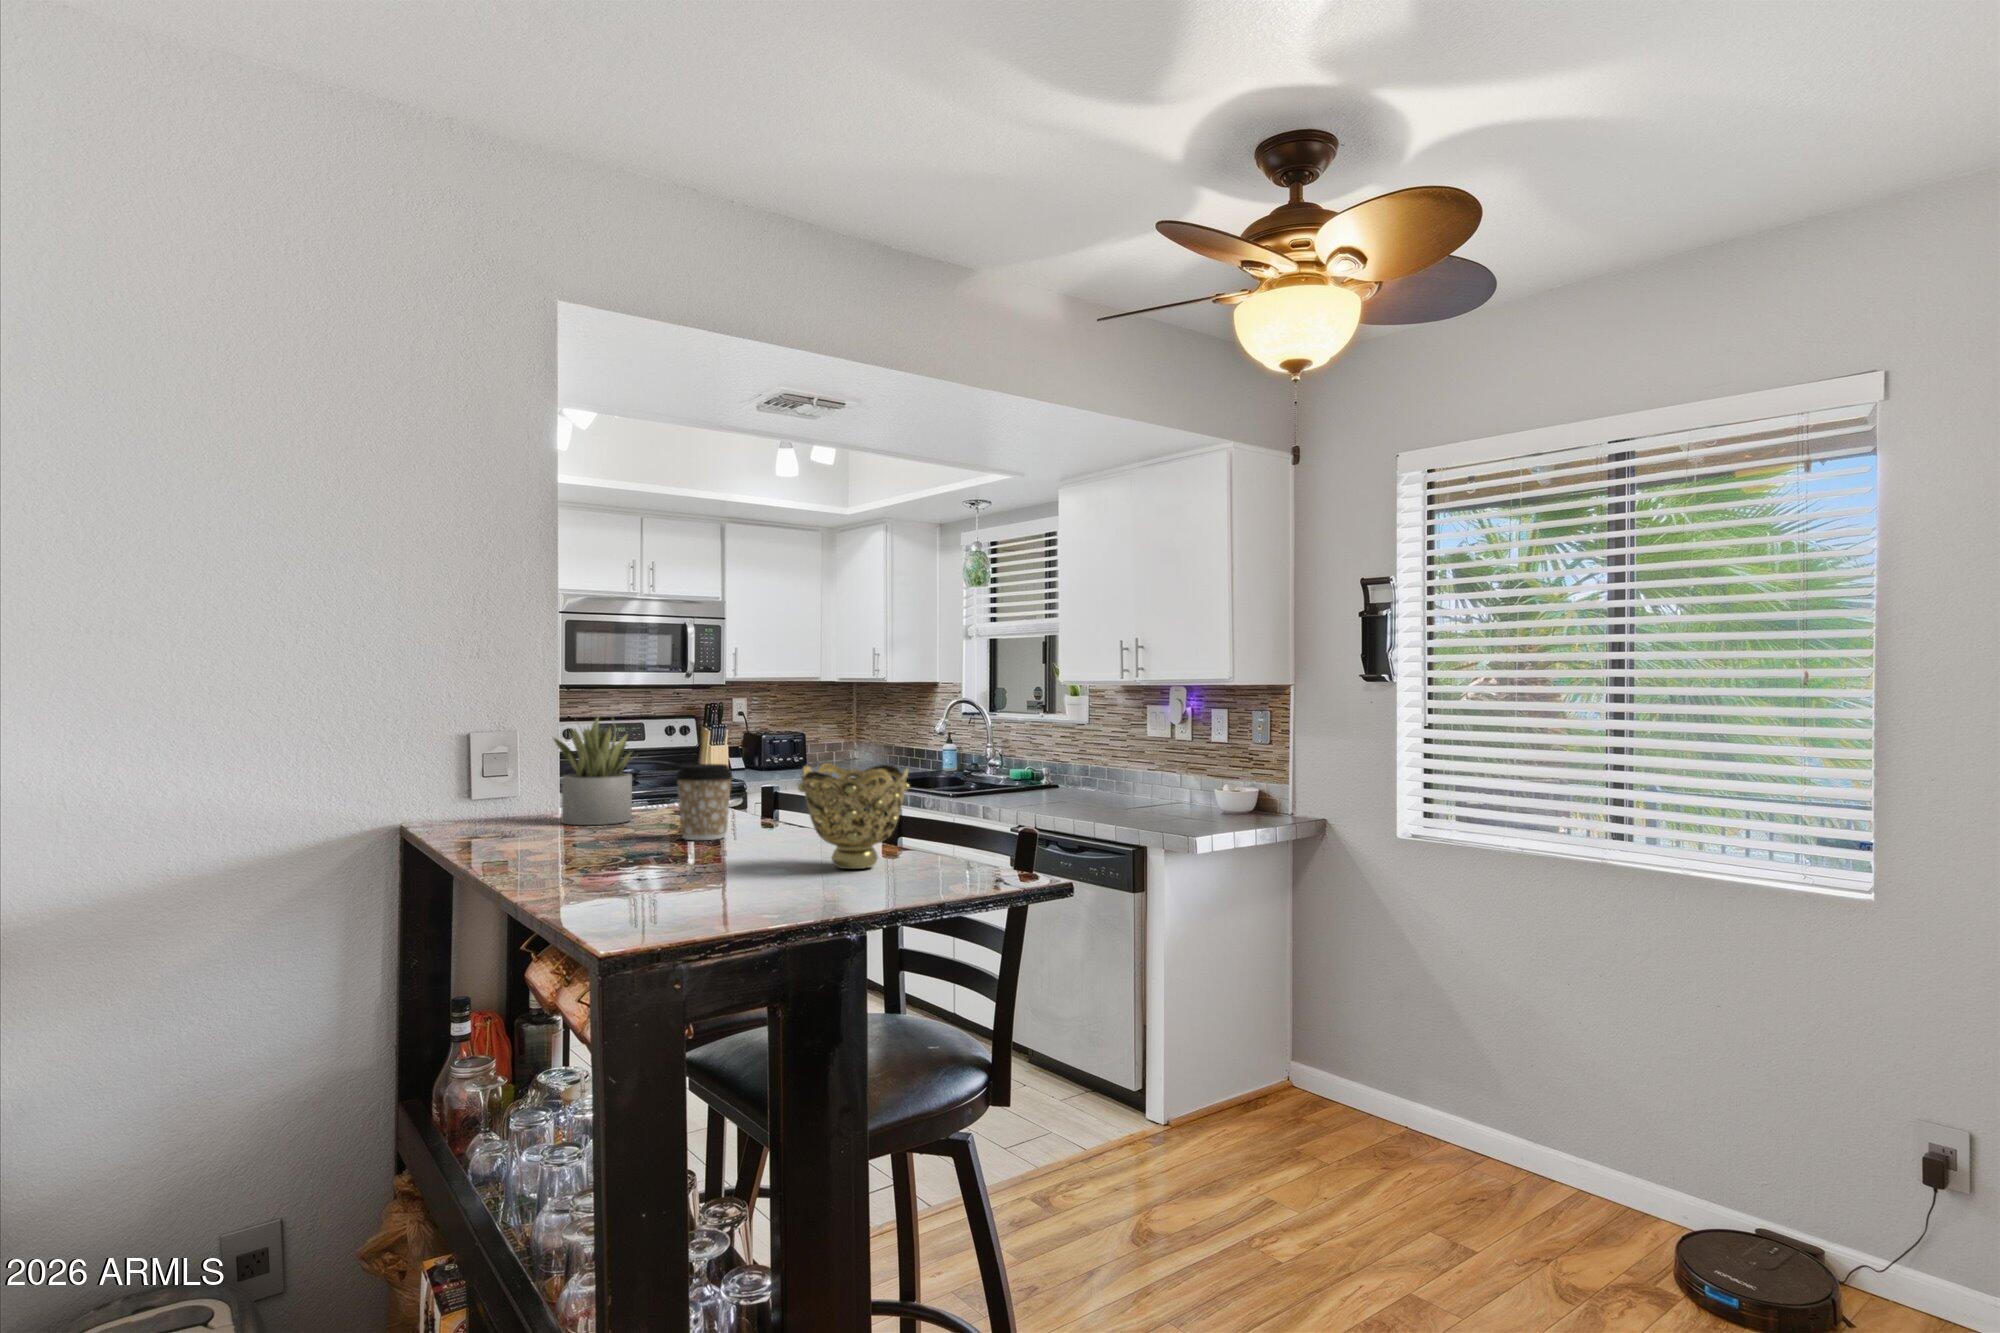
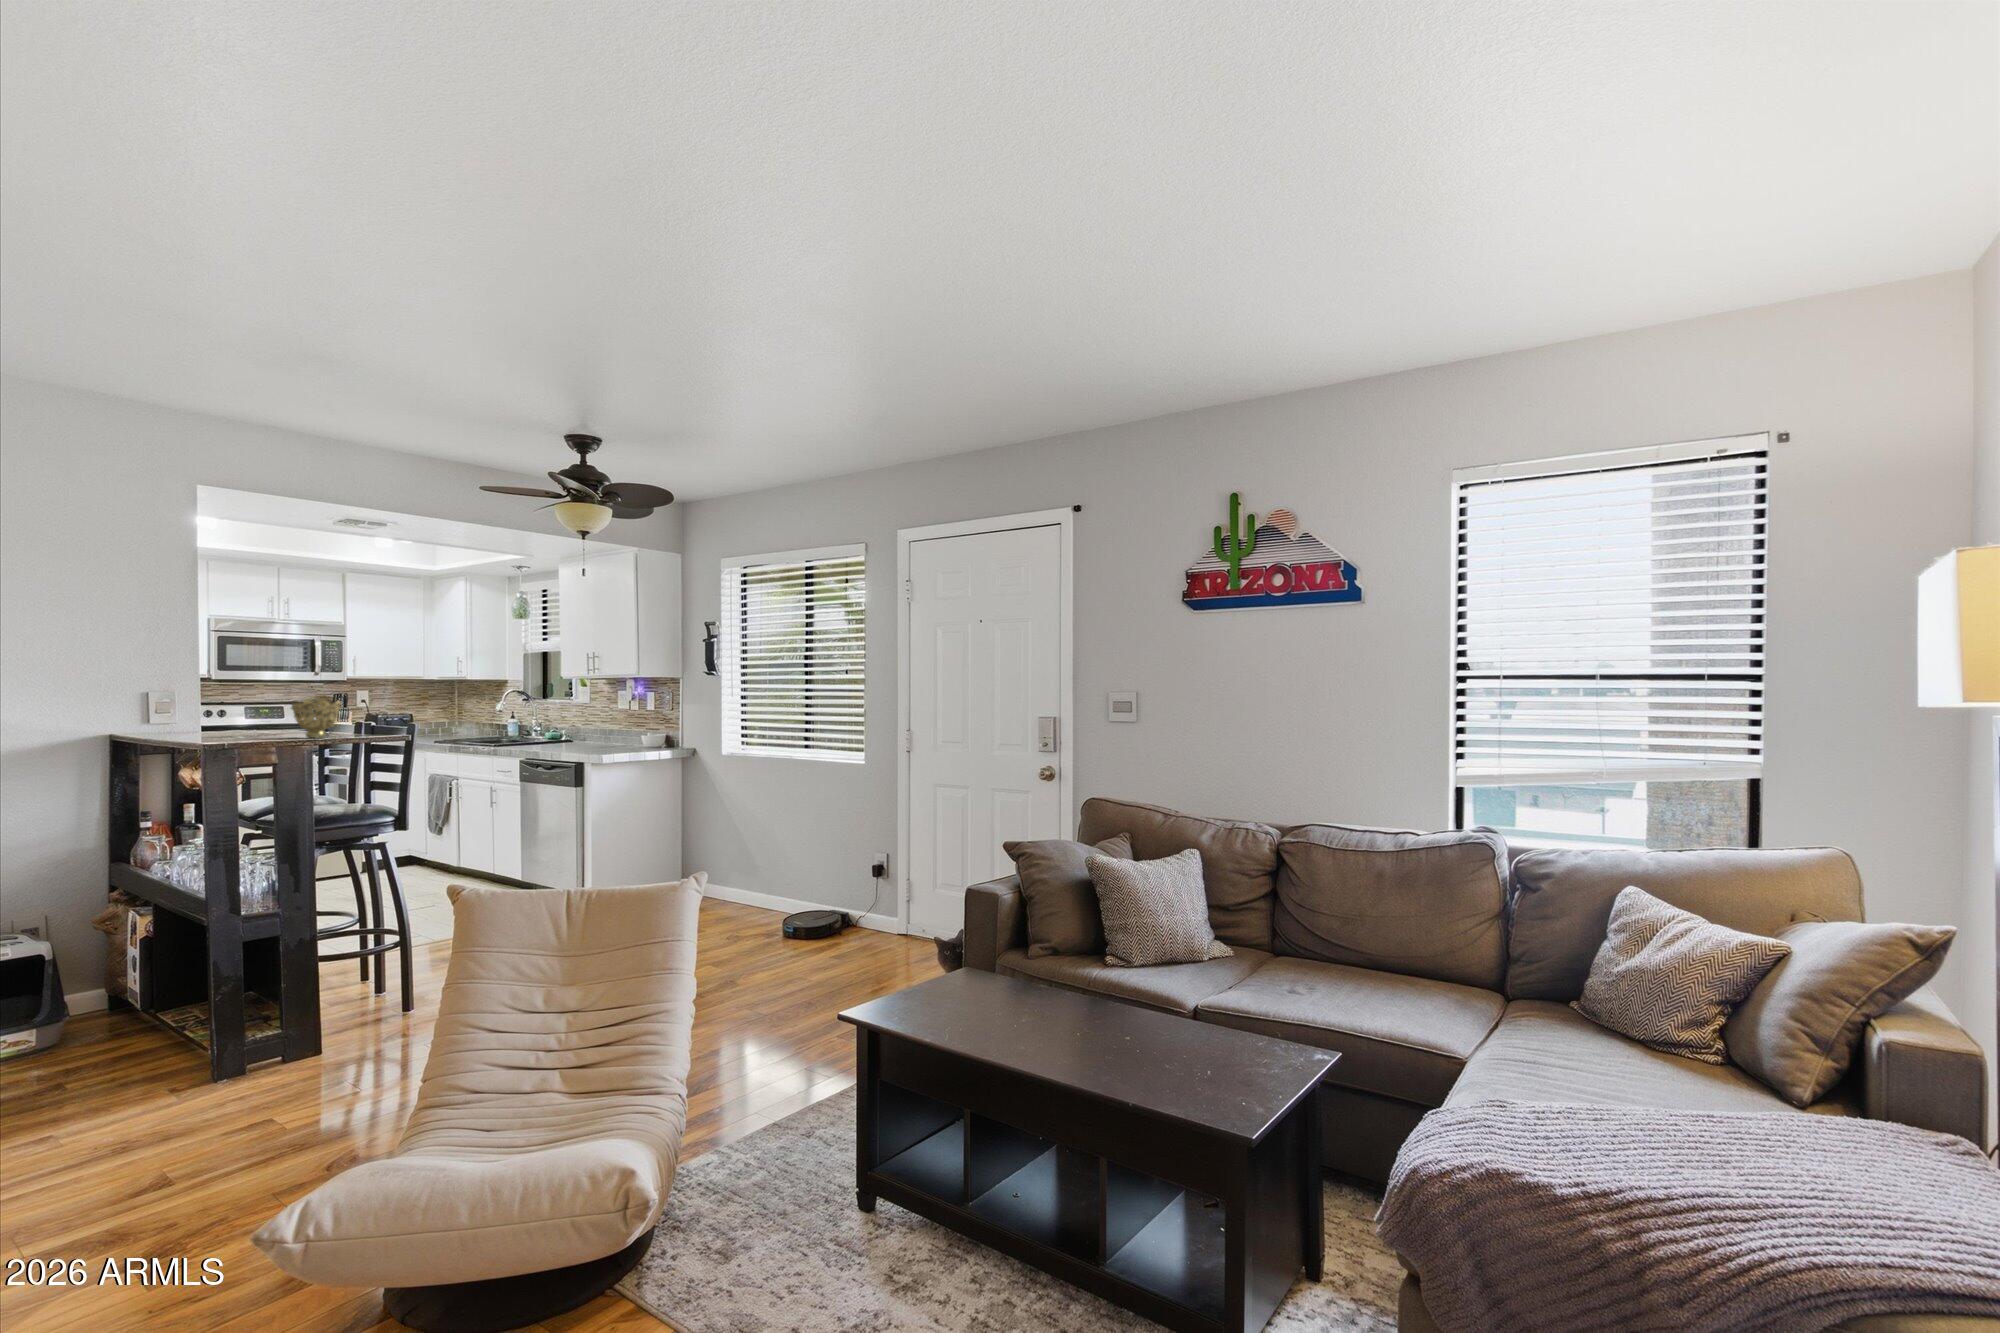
succulent plant: present [554,717,632,825] -> none [186,686,235,736]
coffee cup: present [676,764,733,840] -> none [246,705,277,737]

